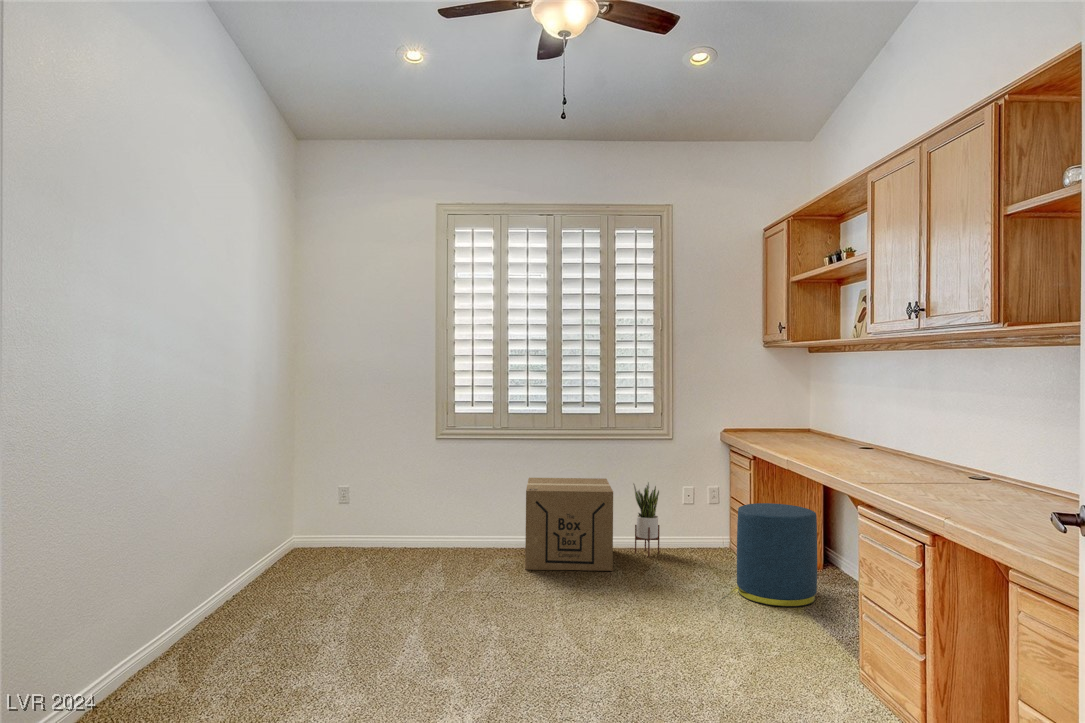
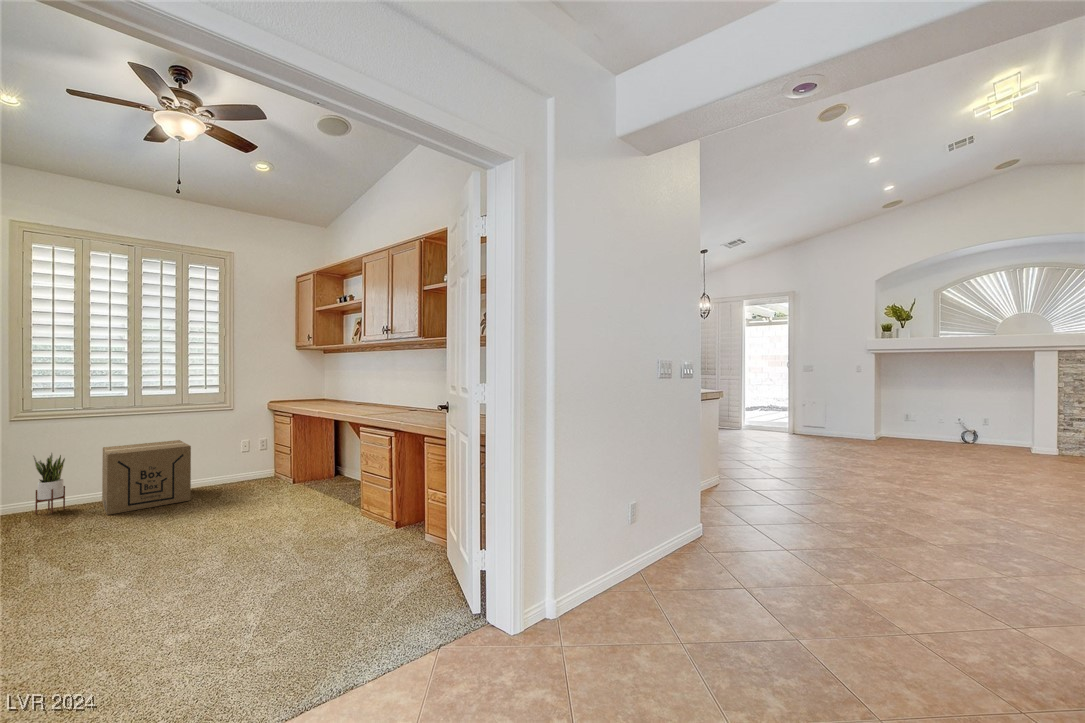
potted plant: present [633,482,660,556] -> present [33,453,65,514]
ottoman: present [737,503,817,607] -> none [286,438,335,495]

